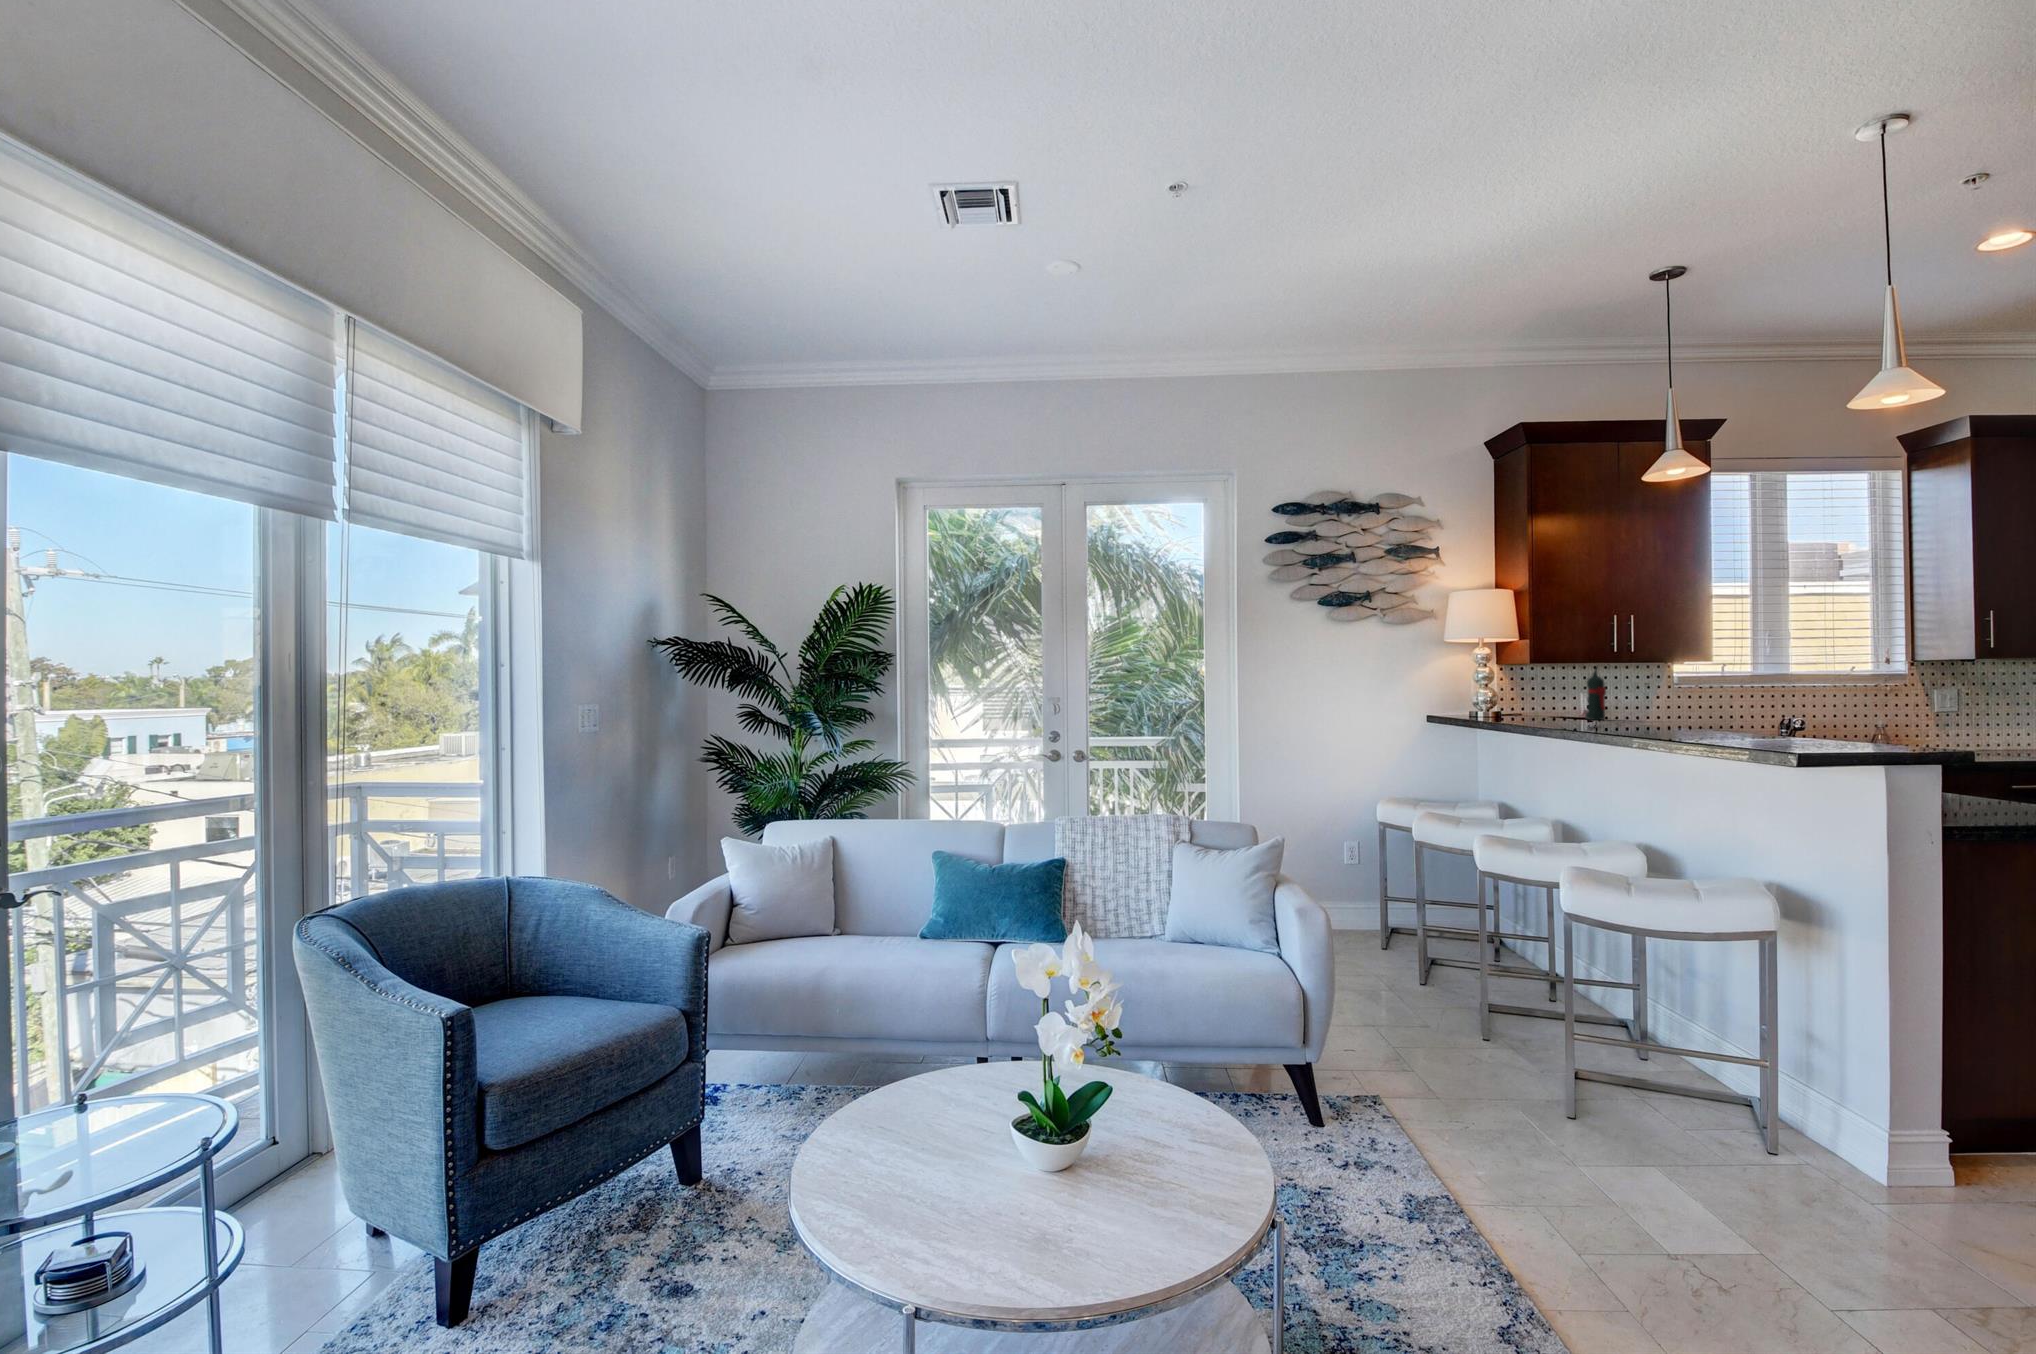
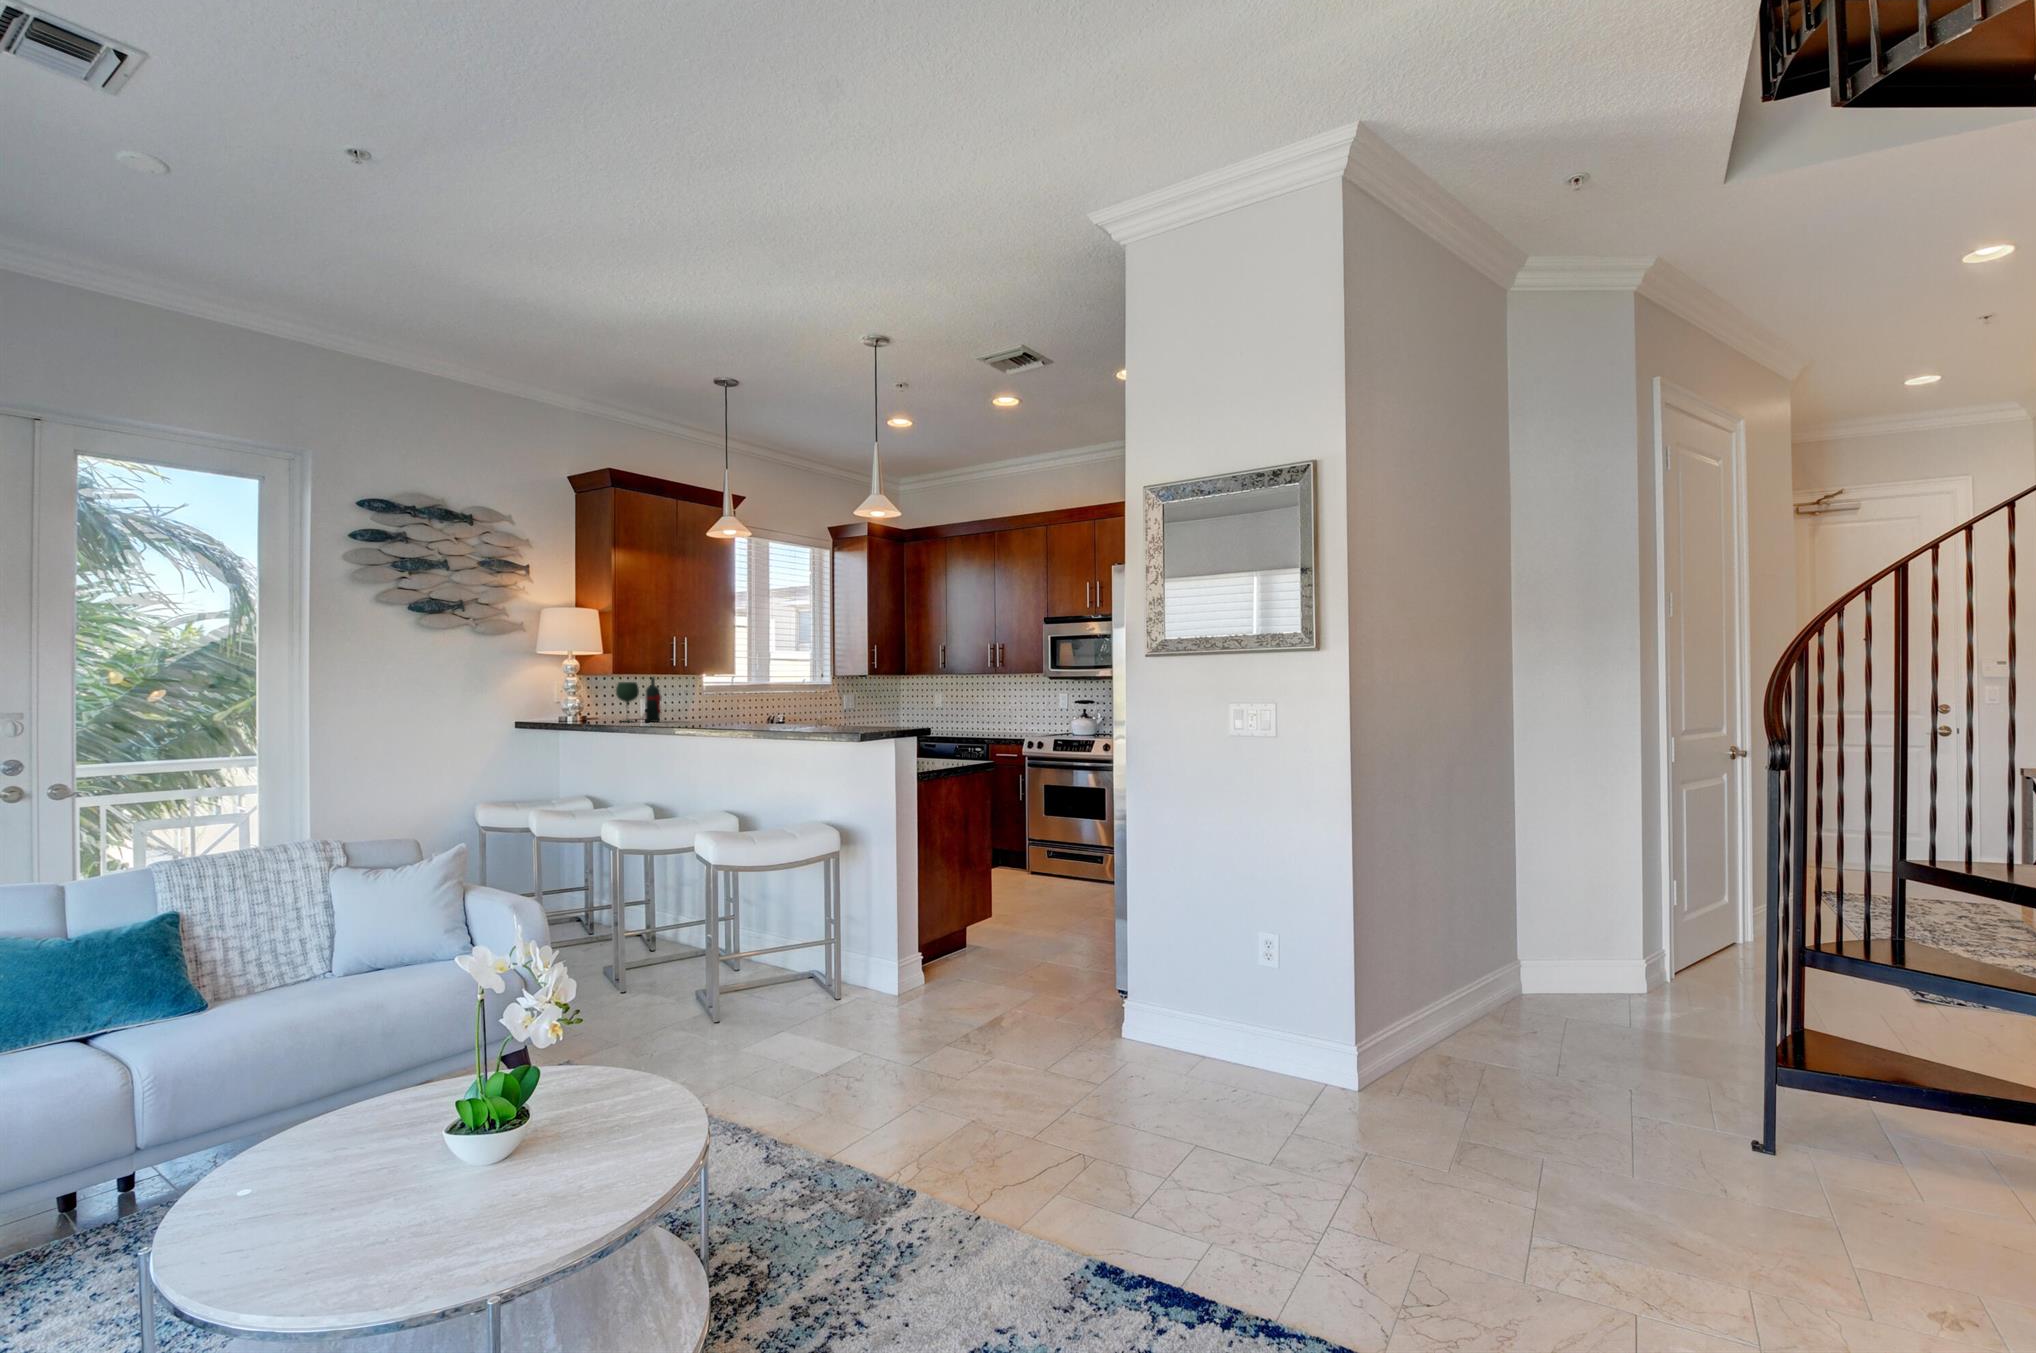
wine glass: none [1544,672,1574,719] -> present [616,682,639,722]

